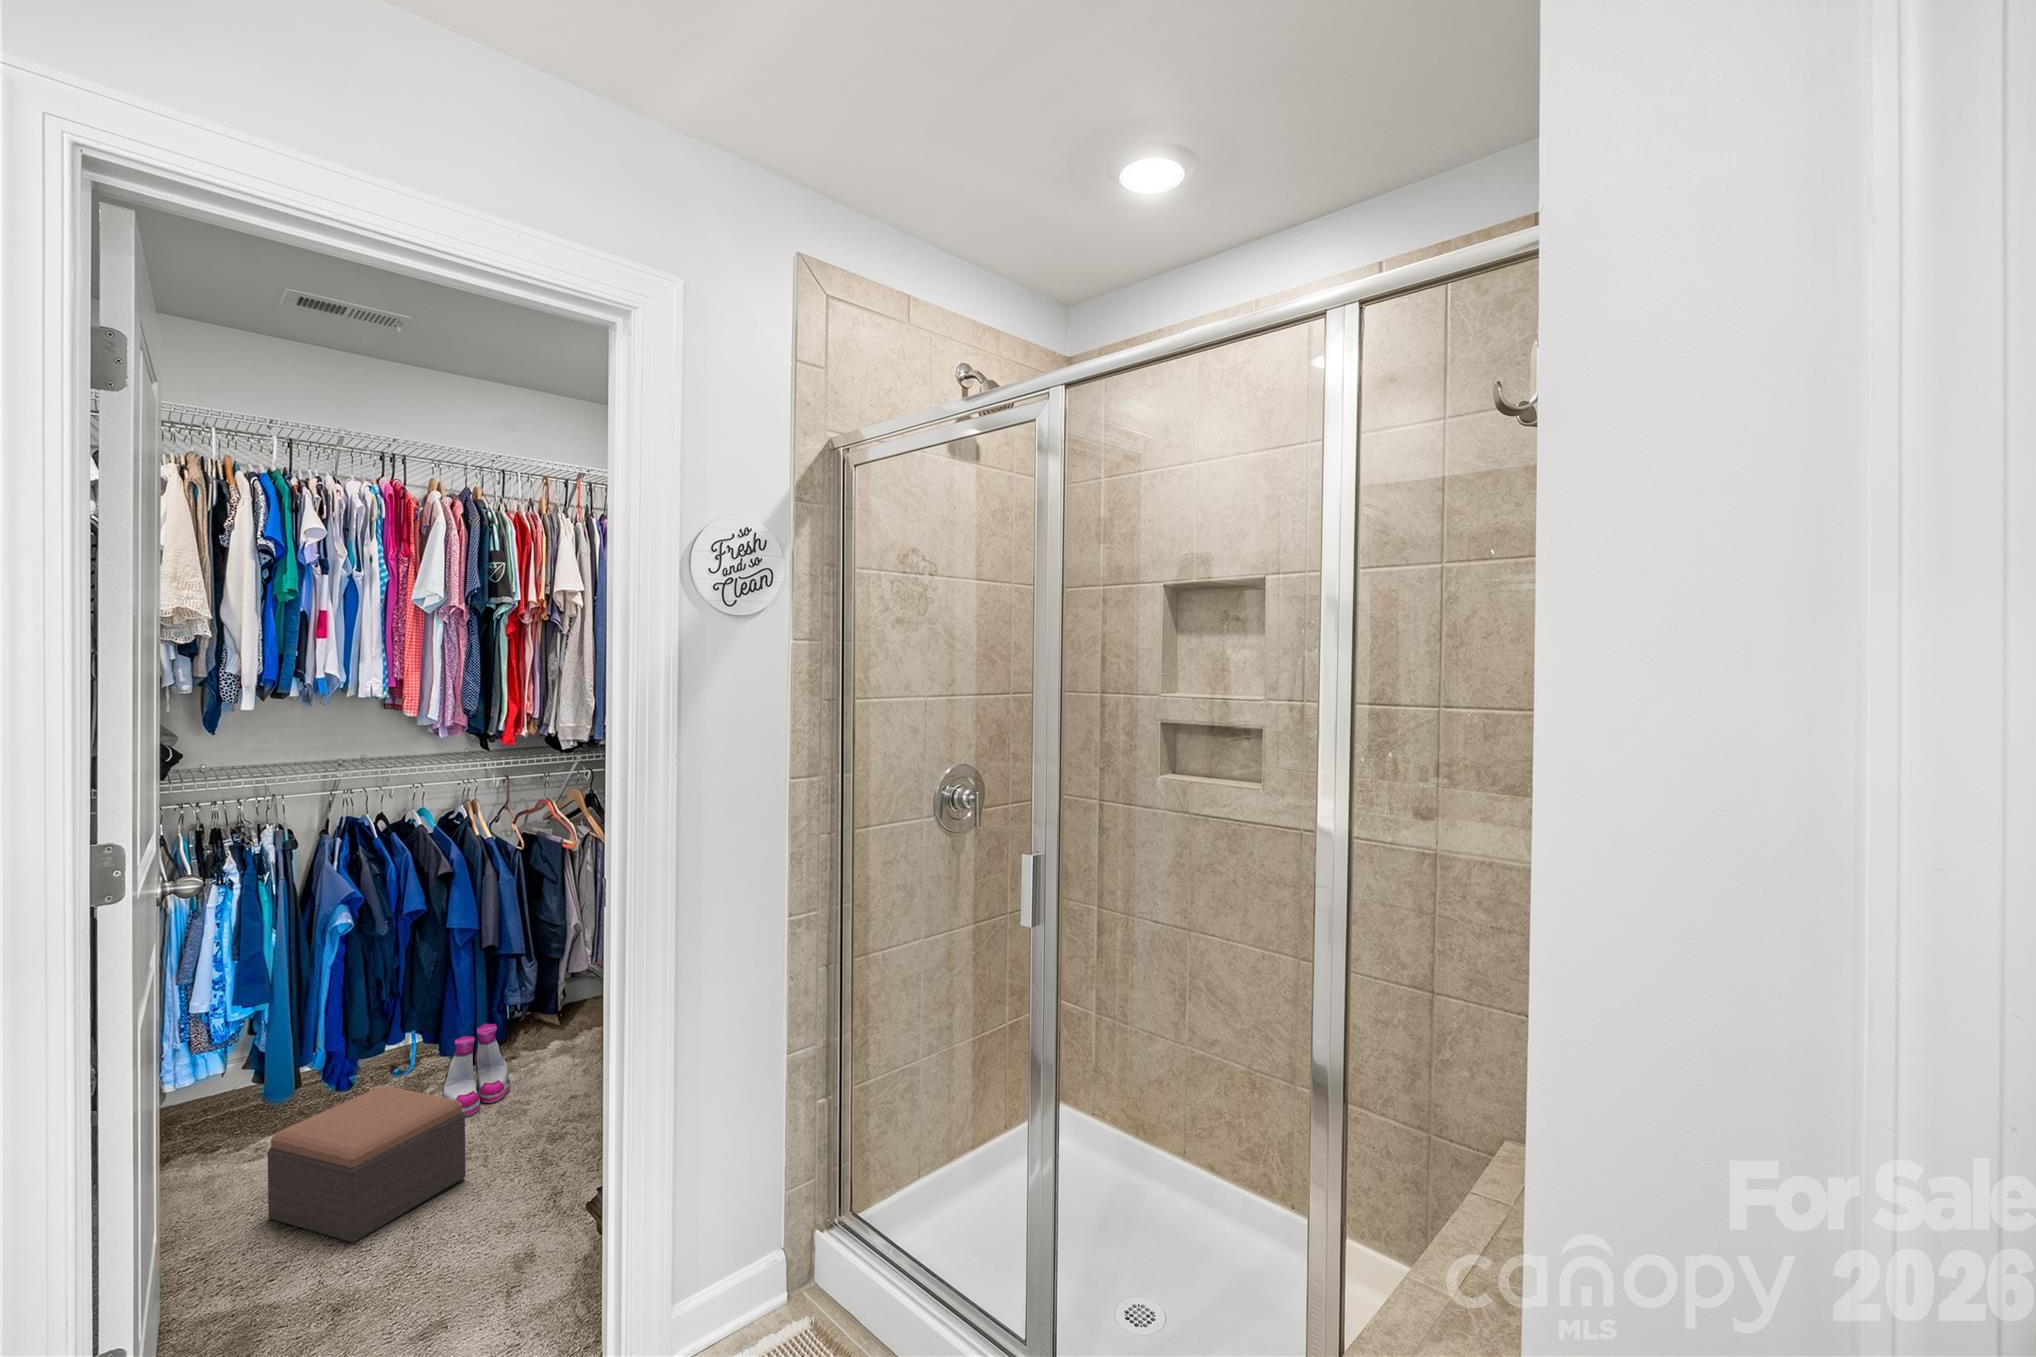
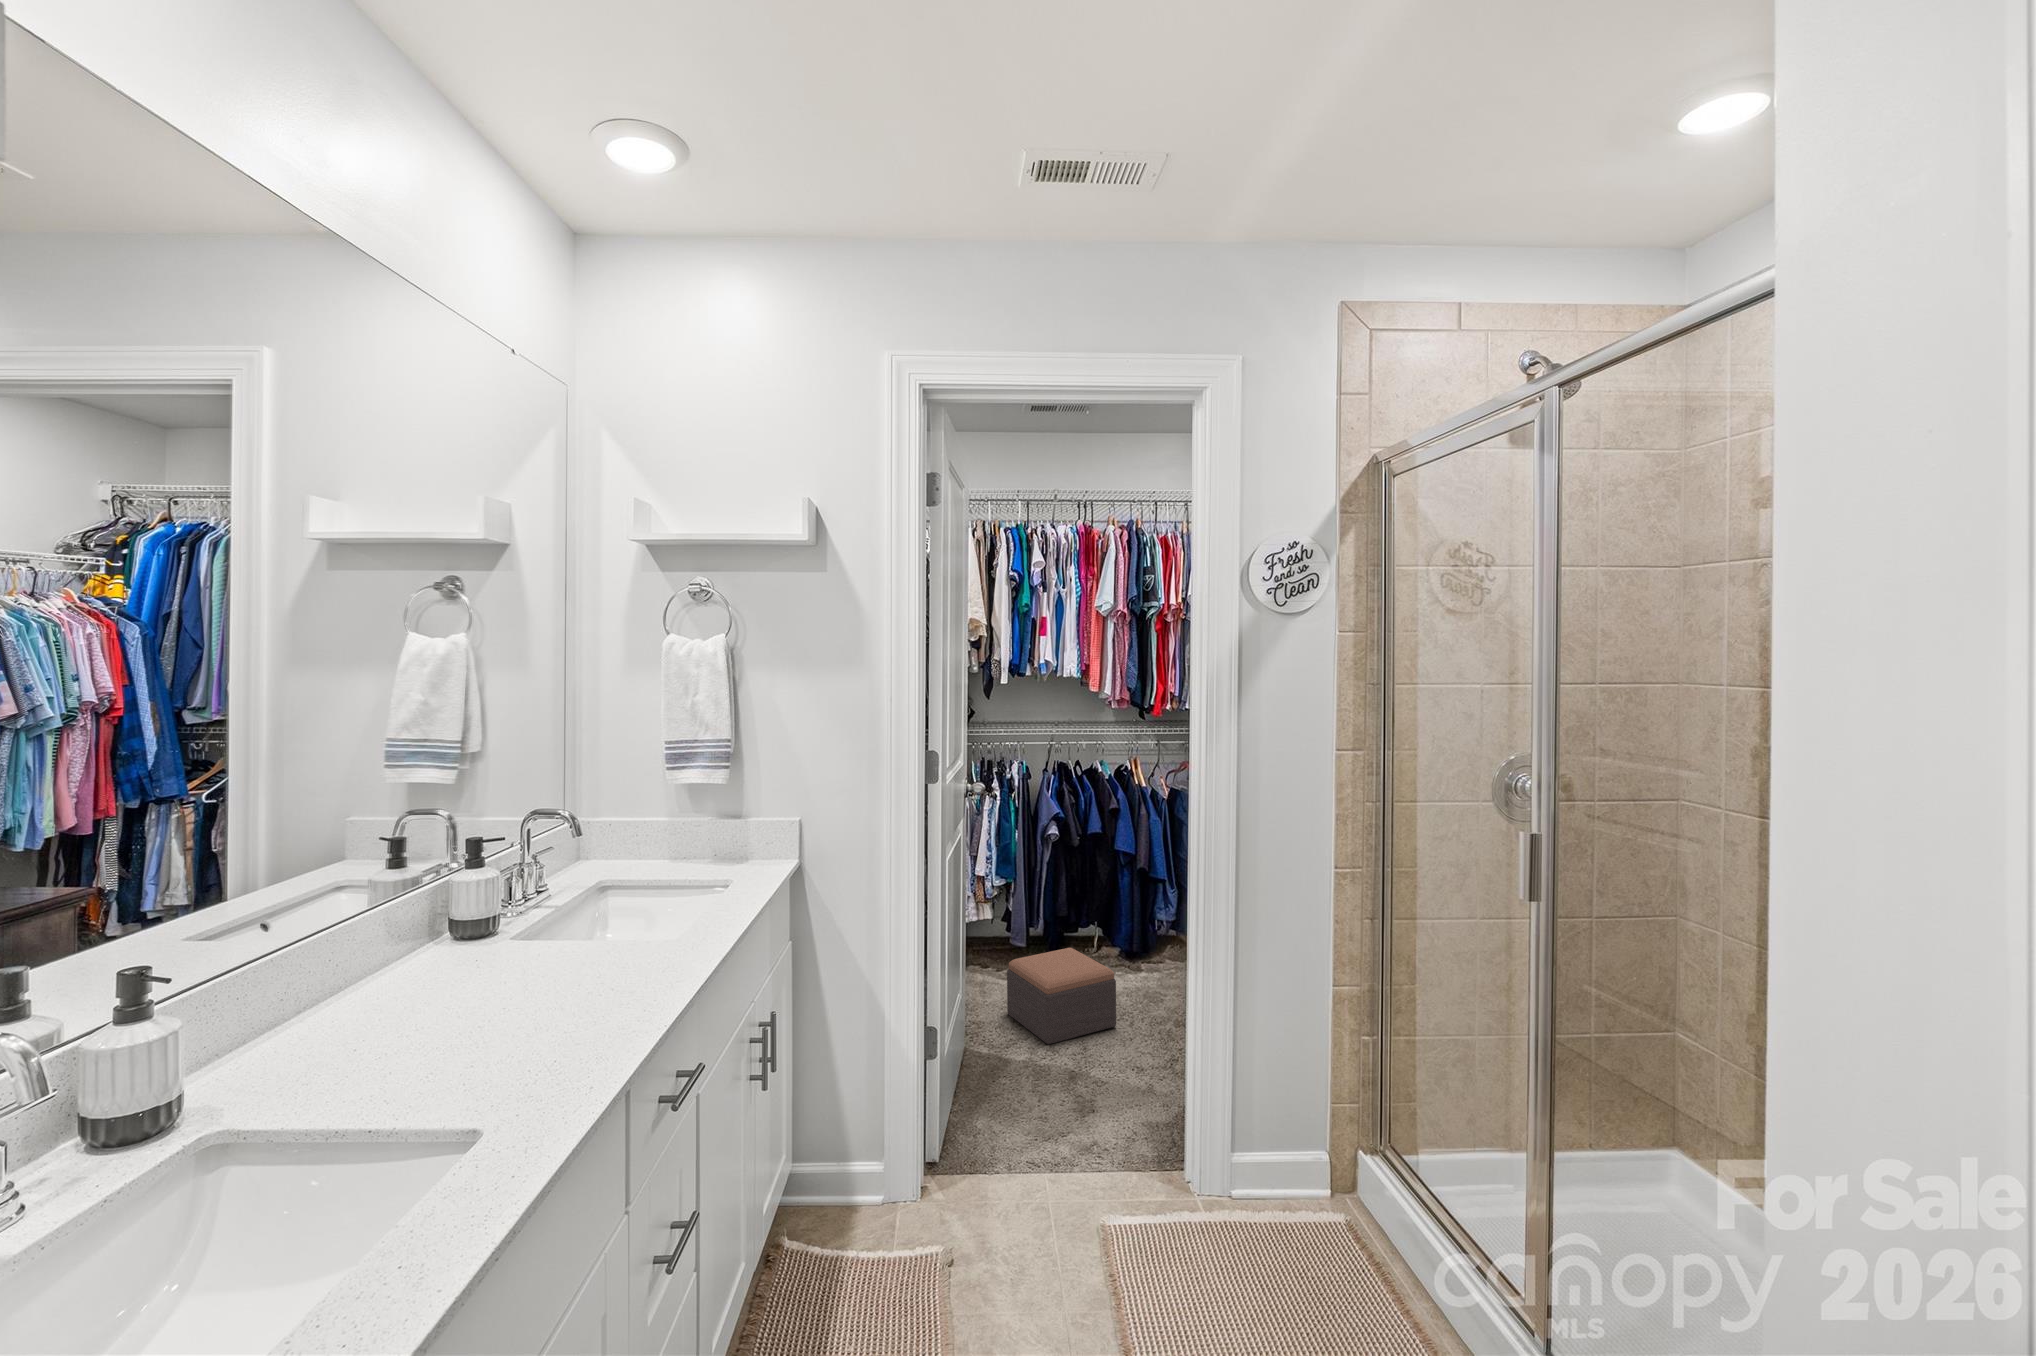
boots: present [442,1024,510,1116] -> none [1109,922,1154,986]

